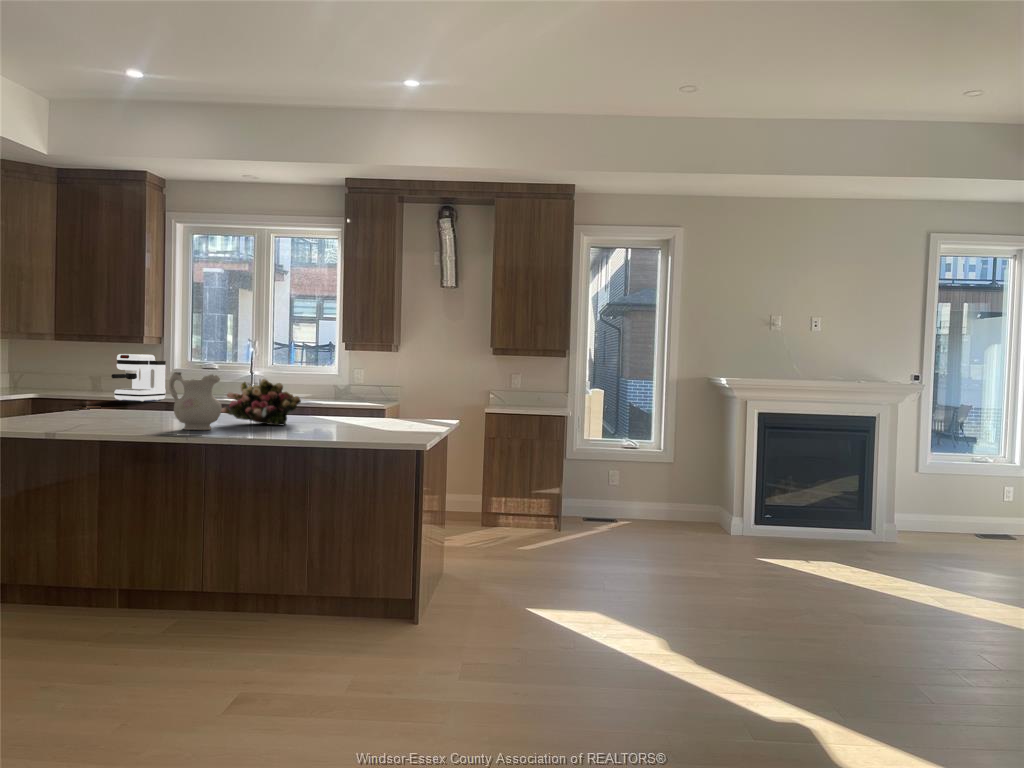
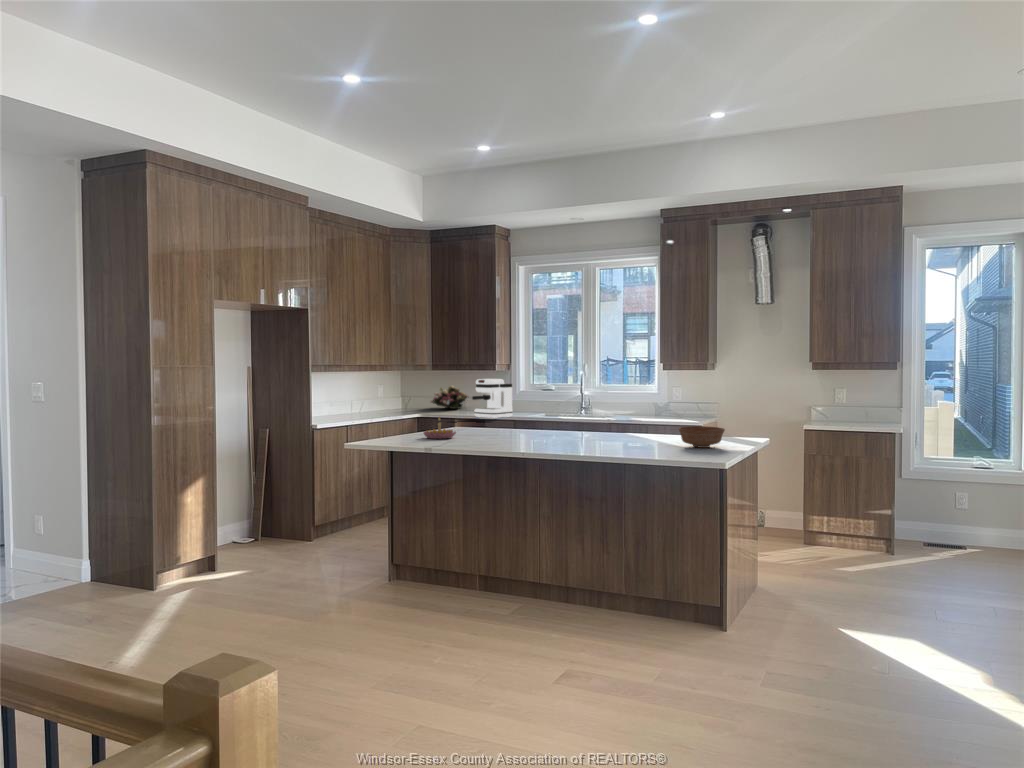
ceramic pitcher: present [169,372,221,430] -> none [514,399,554,447]
flower arrangement: present [221,379,301,425] -> present [430,386,468,409]
candle holder: none [36,392,86,423] -> present [424,417,456,439]
bowl: none [370,406,420,429] -> present [679,426,725,448]

